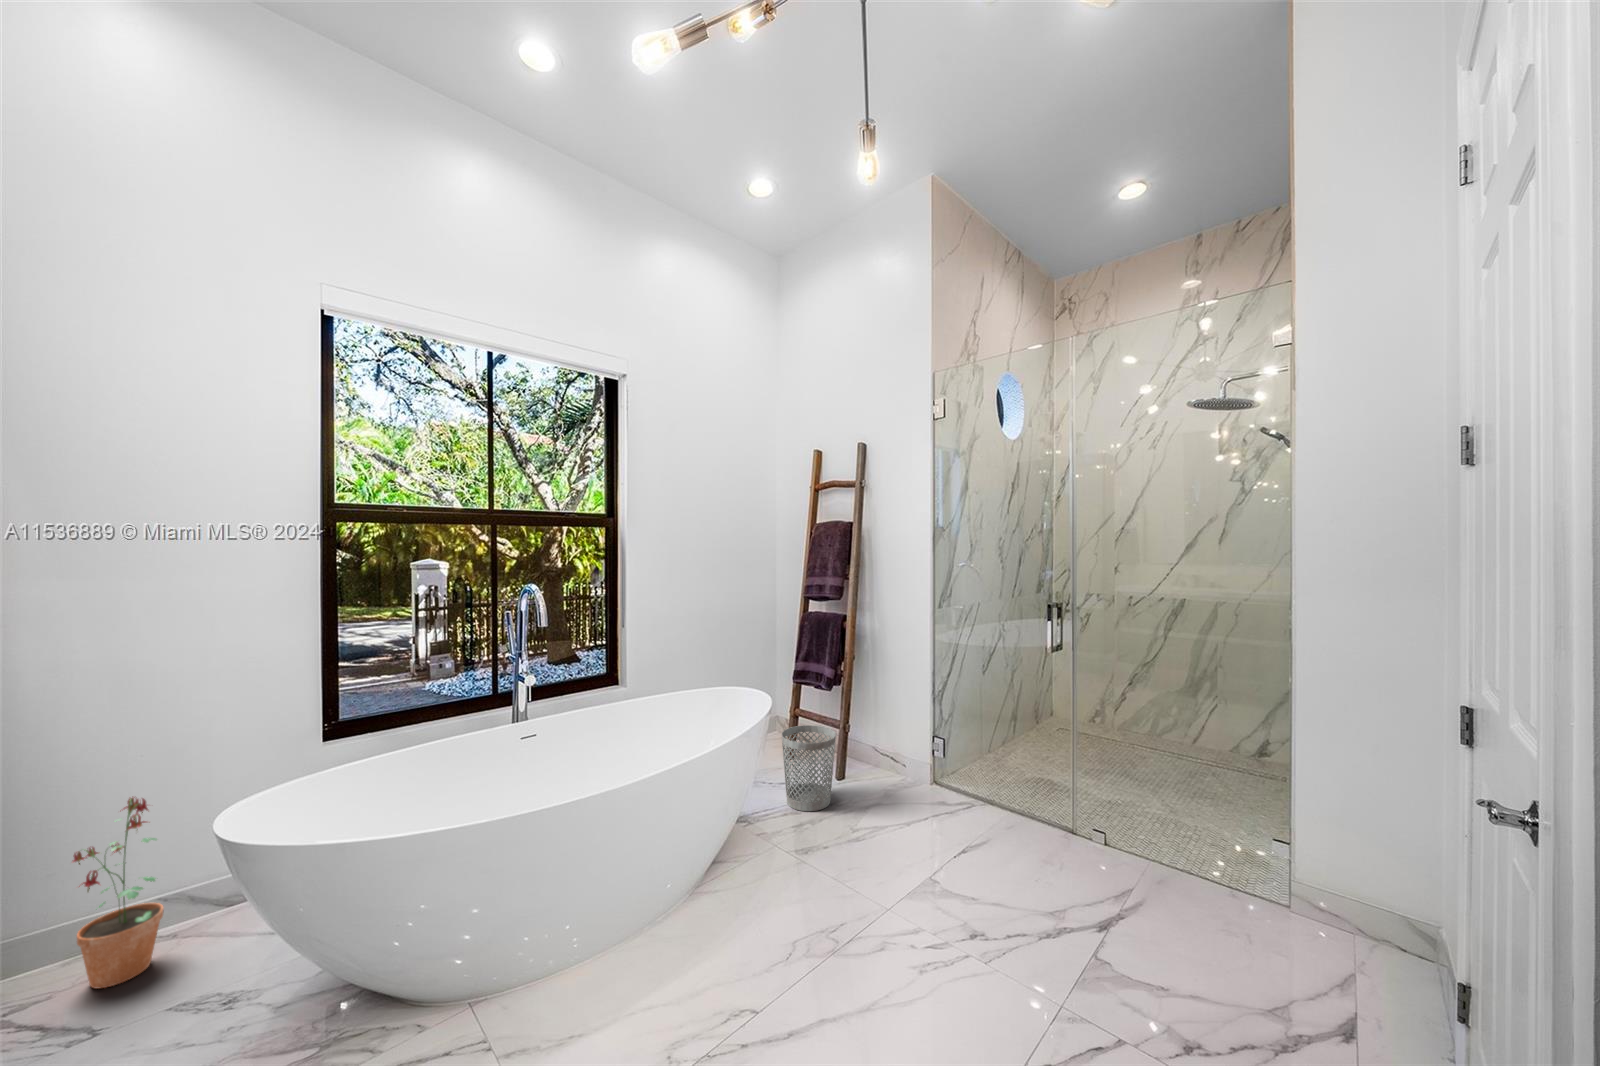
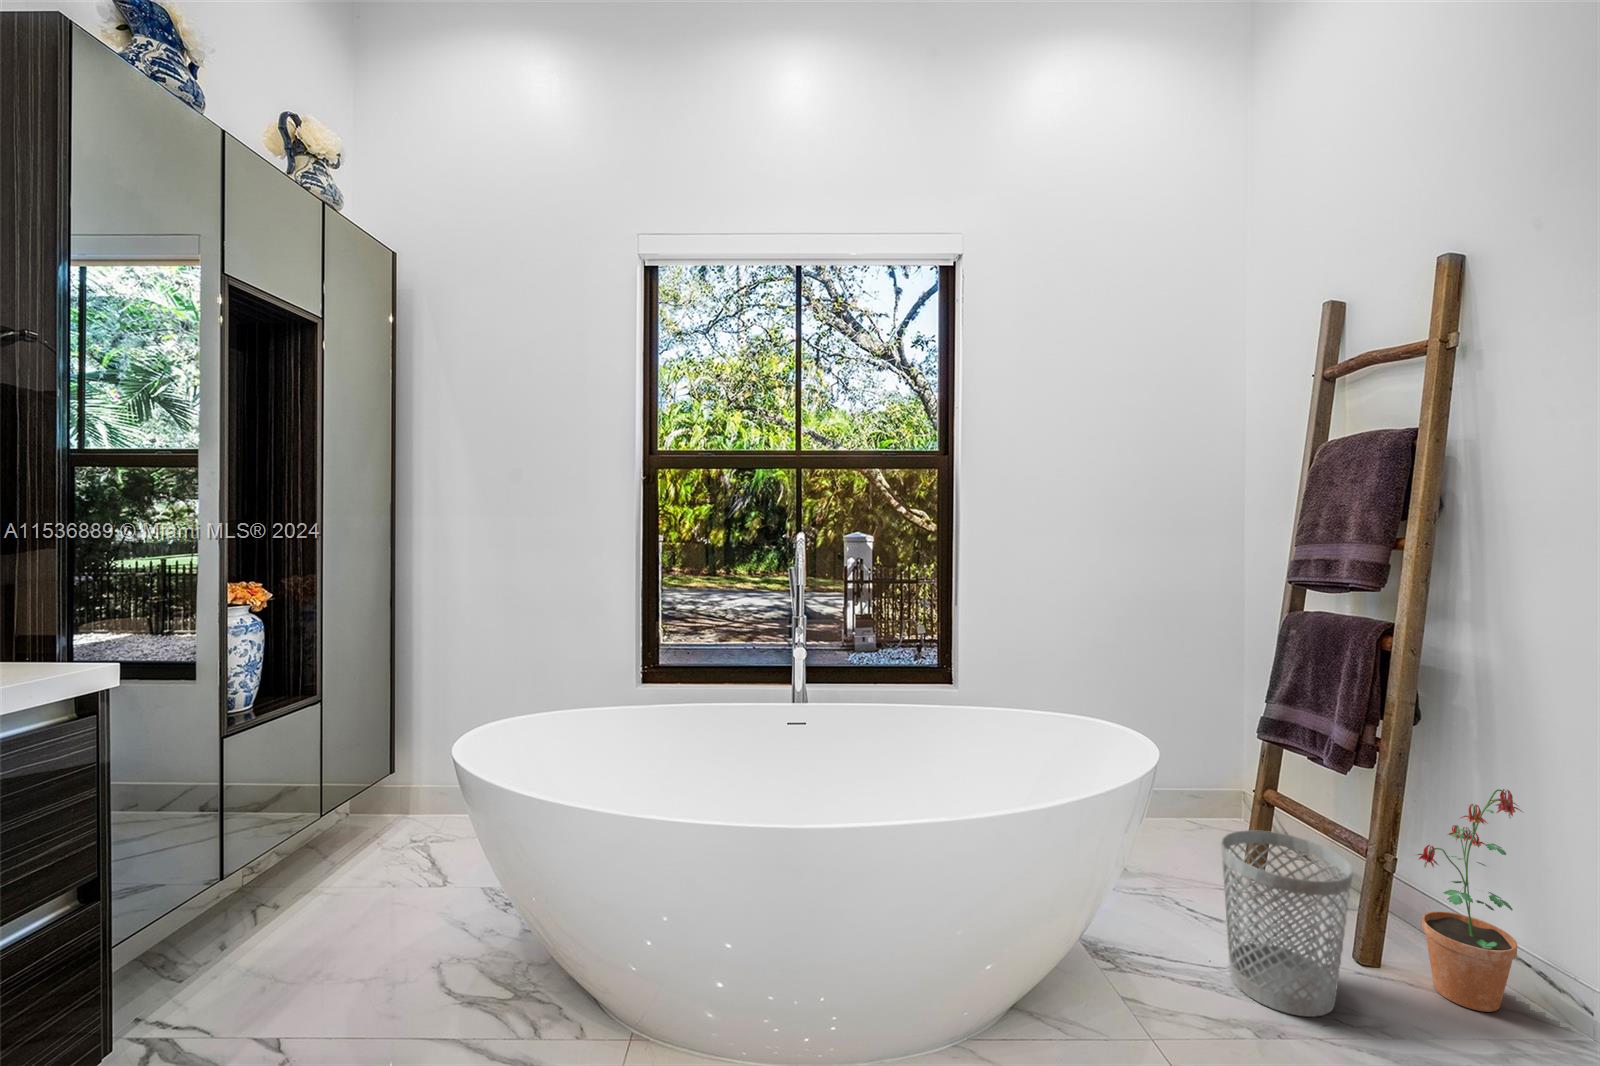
potted plant: present [73,797,164,989] -> present [1418,789,1522,1012]

